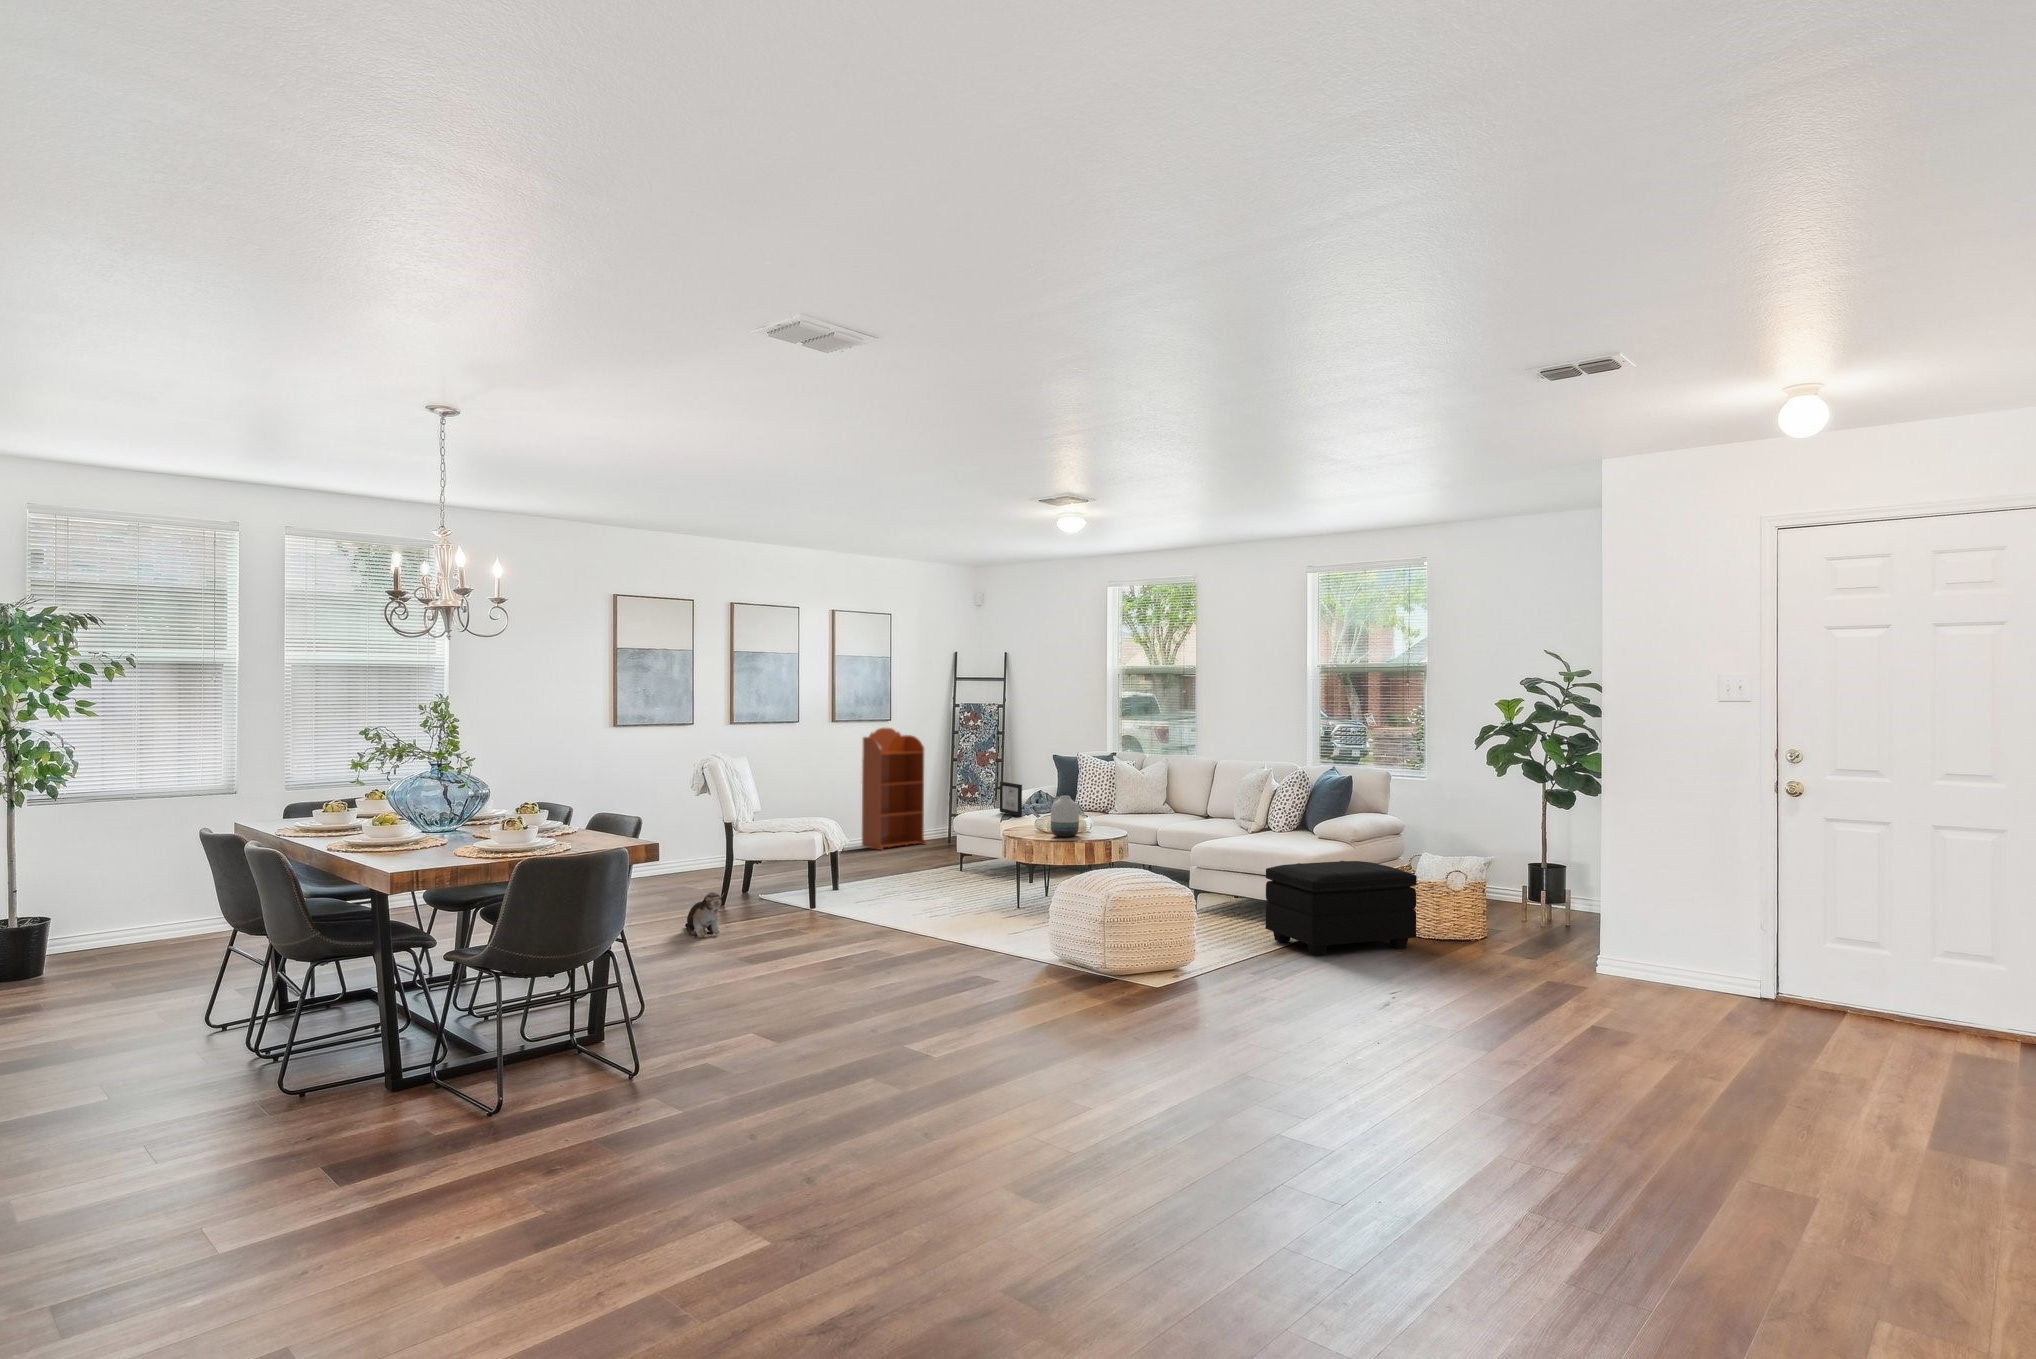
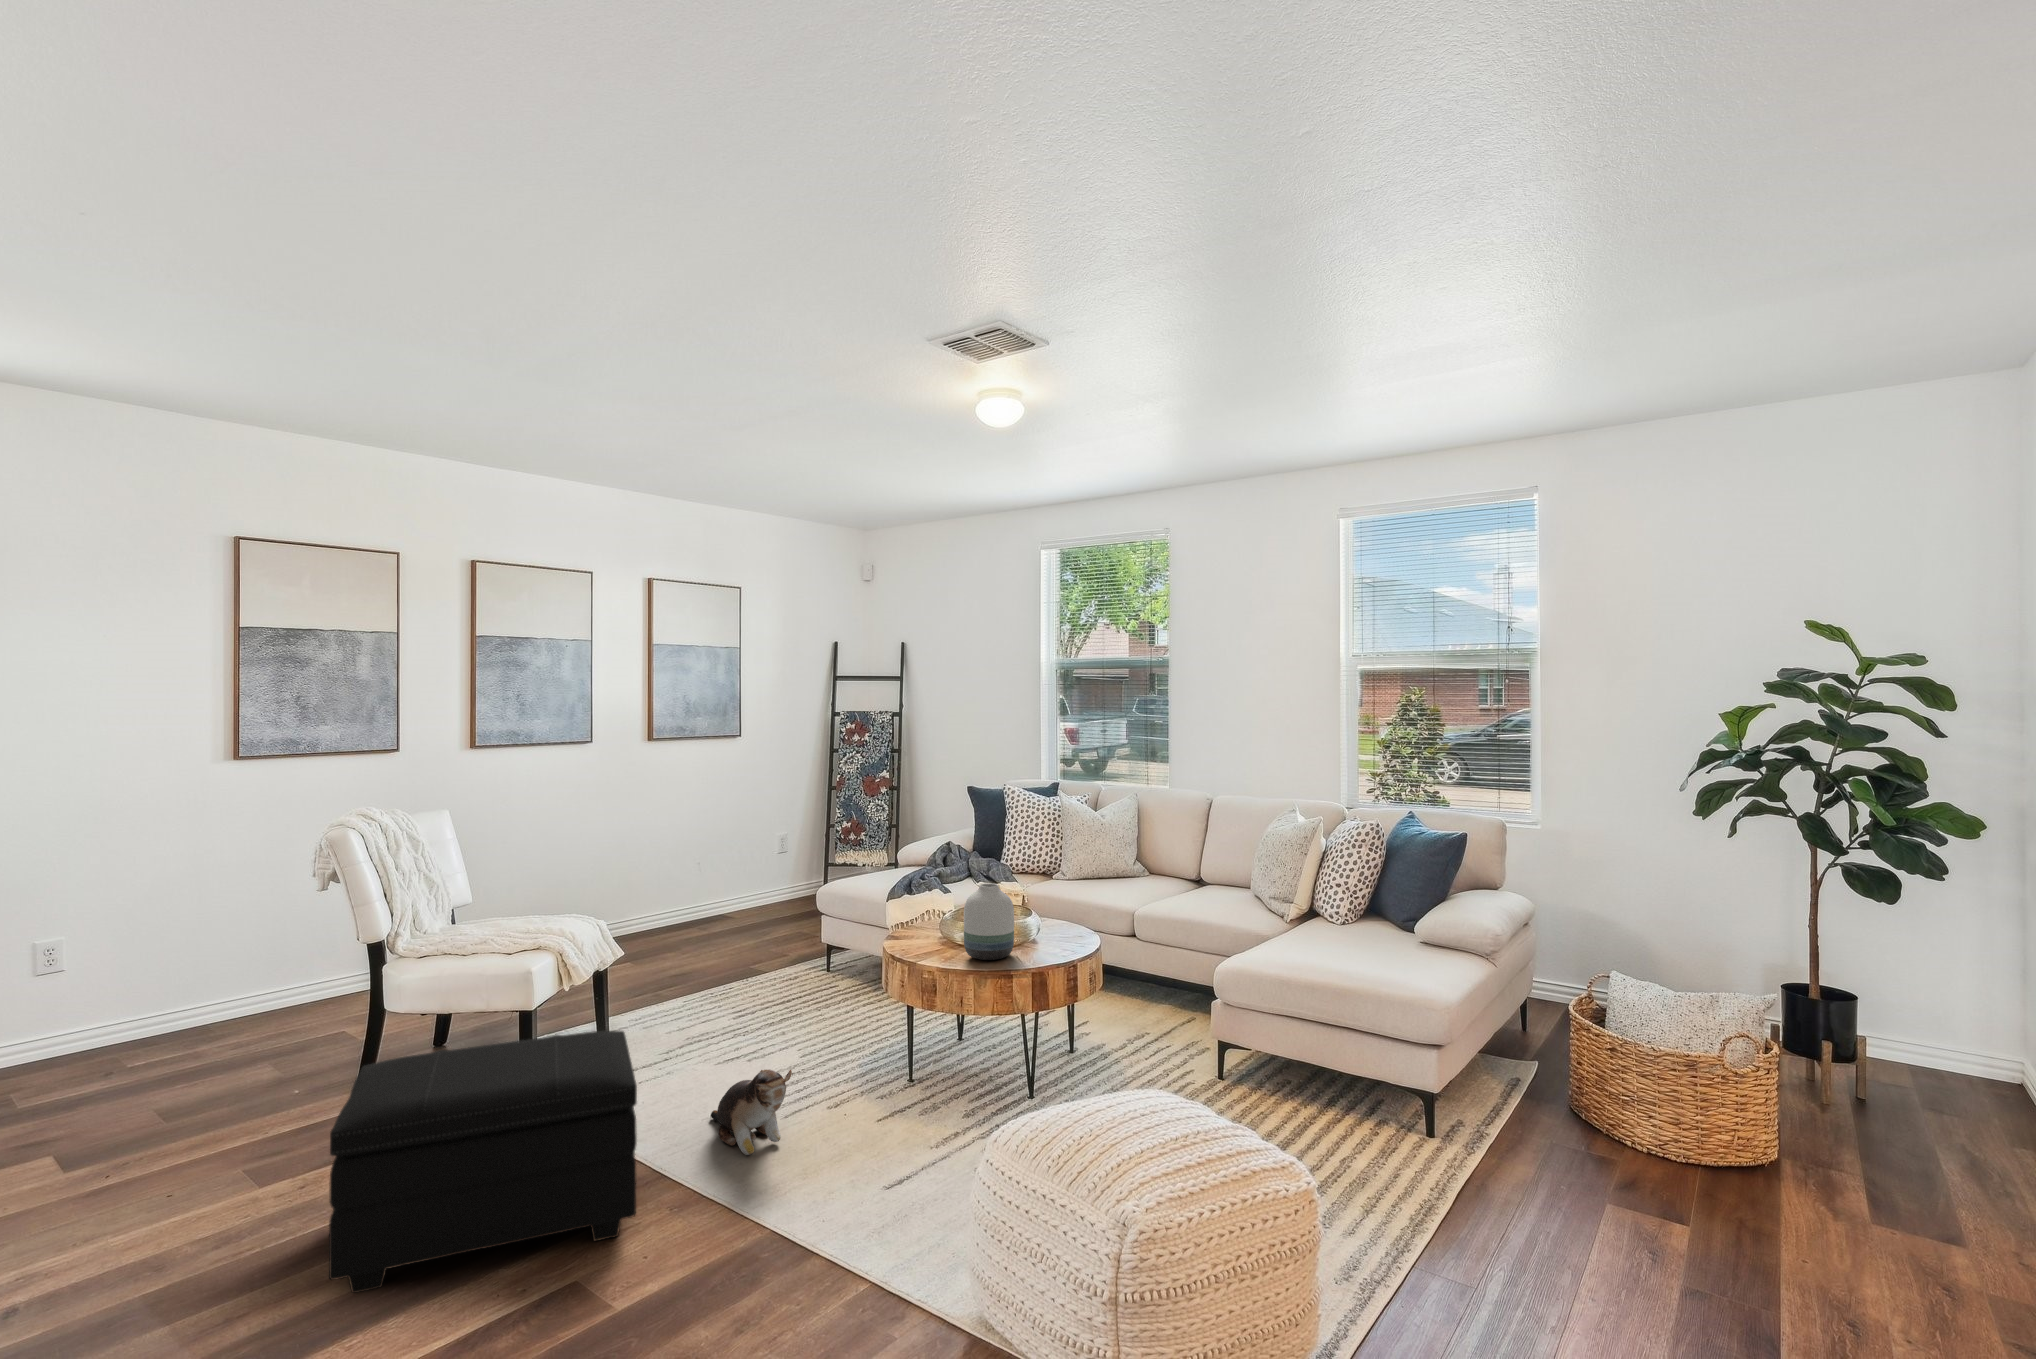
bookcase: present [862,728,926,850] -> none [695,747,790,924]
picture frame: present [1000,782,1022,816] -> none [886,834,918,891]
footstool: present [1266,861,1417,955] -> present [329,1031,637,1293]
plush toy: present [685,892,724,938] -> present [711,1069,792,1155]

